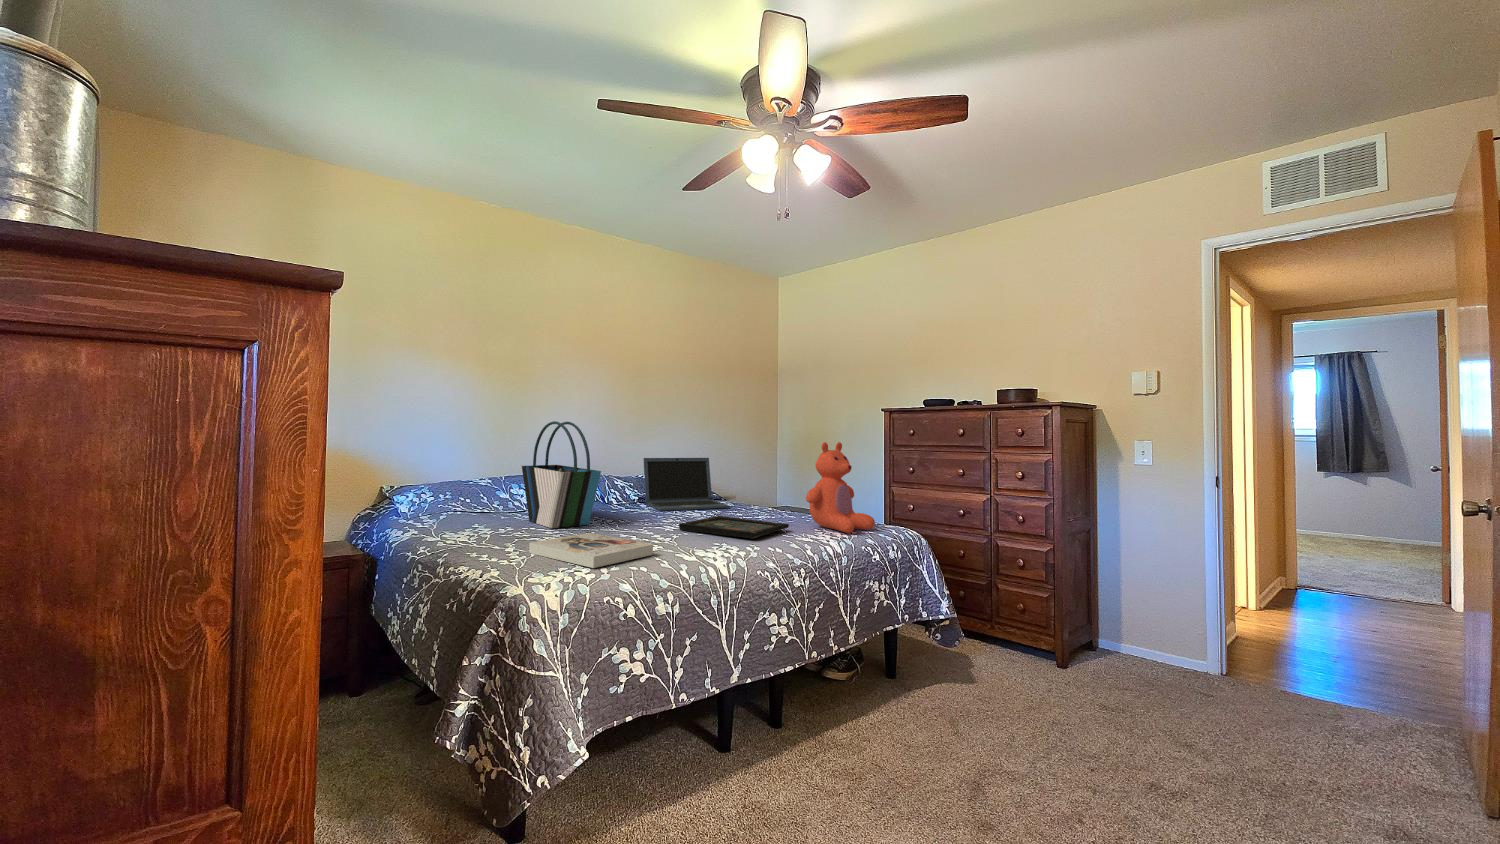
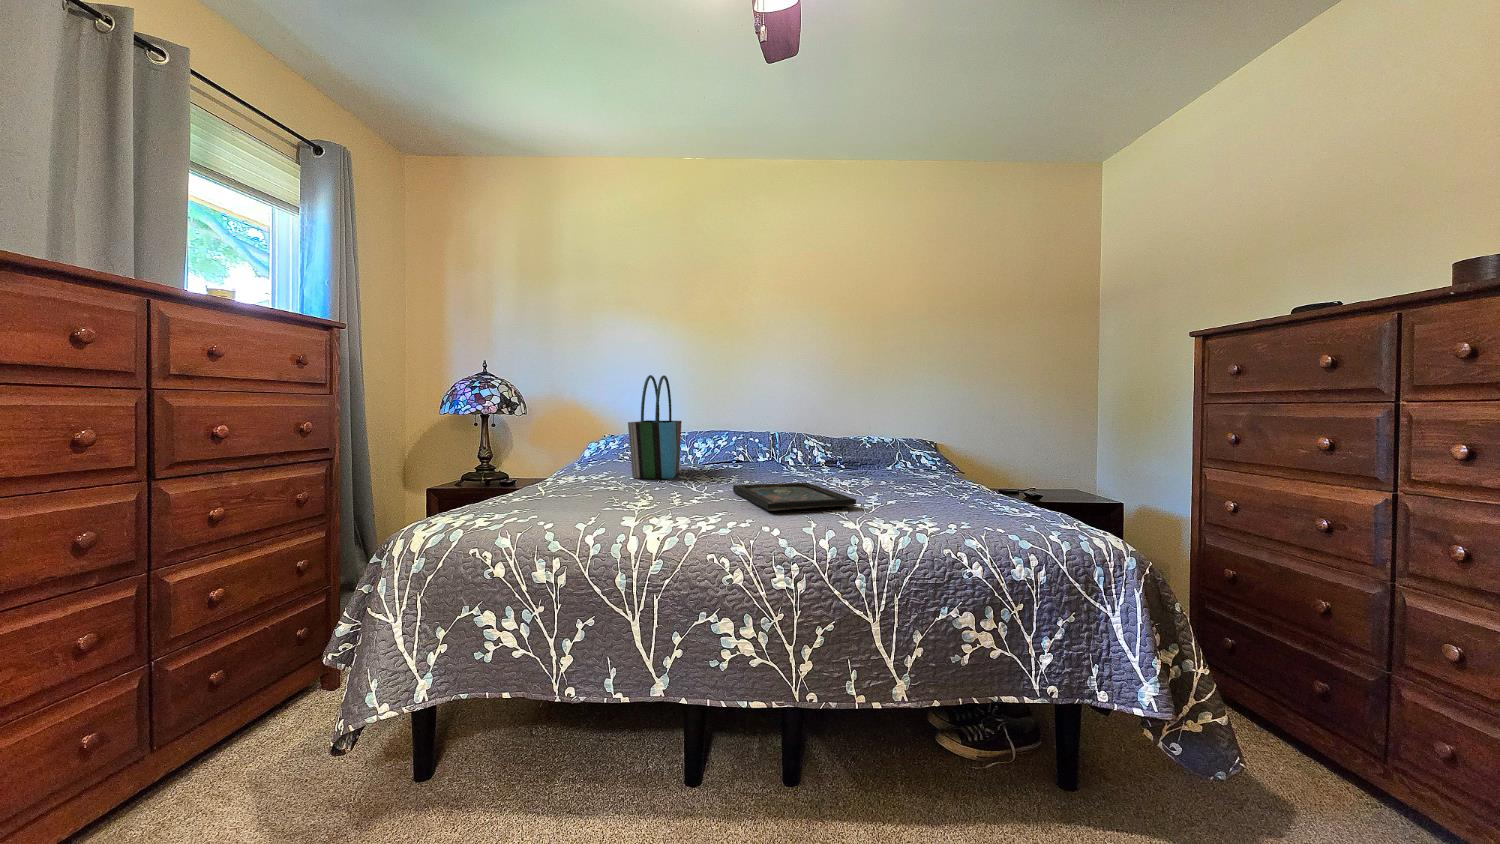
teddy bear: present [806,442,875,533] -> none [887,383,1004,523]
laptop: present [644,458,730,511] -> none [784,419,873,478]
book: present [529,533,653,568] -> none [514,483,615,515]

